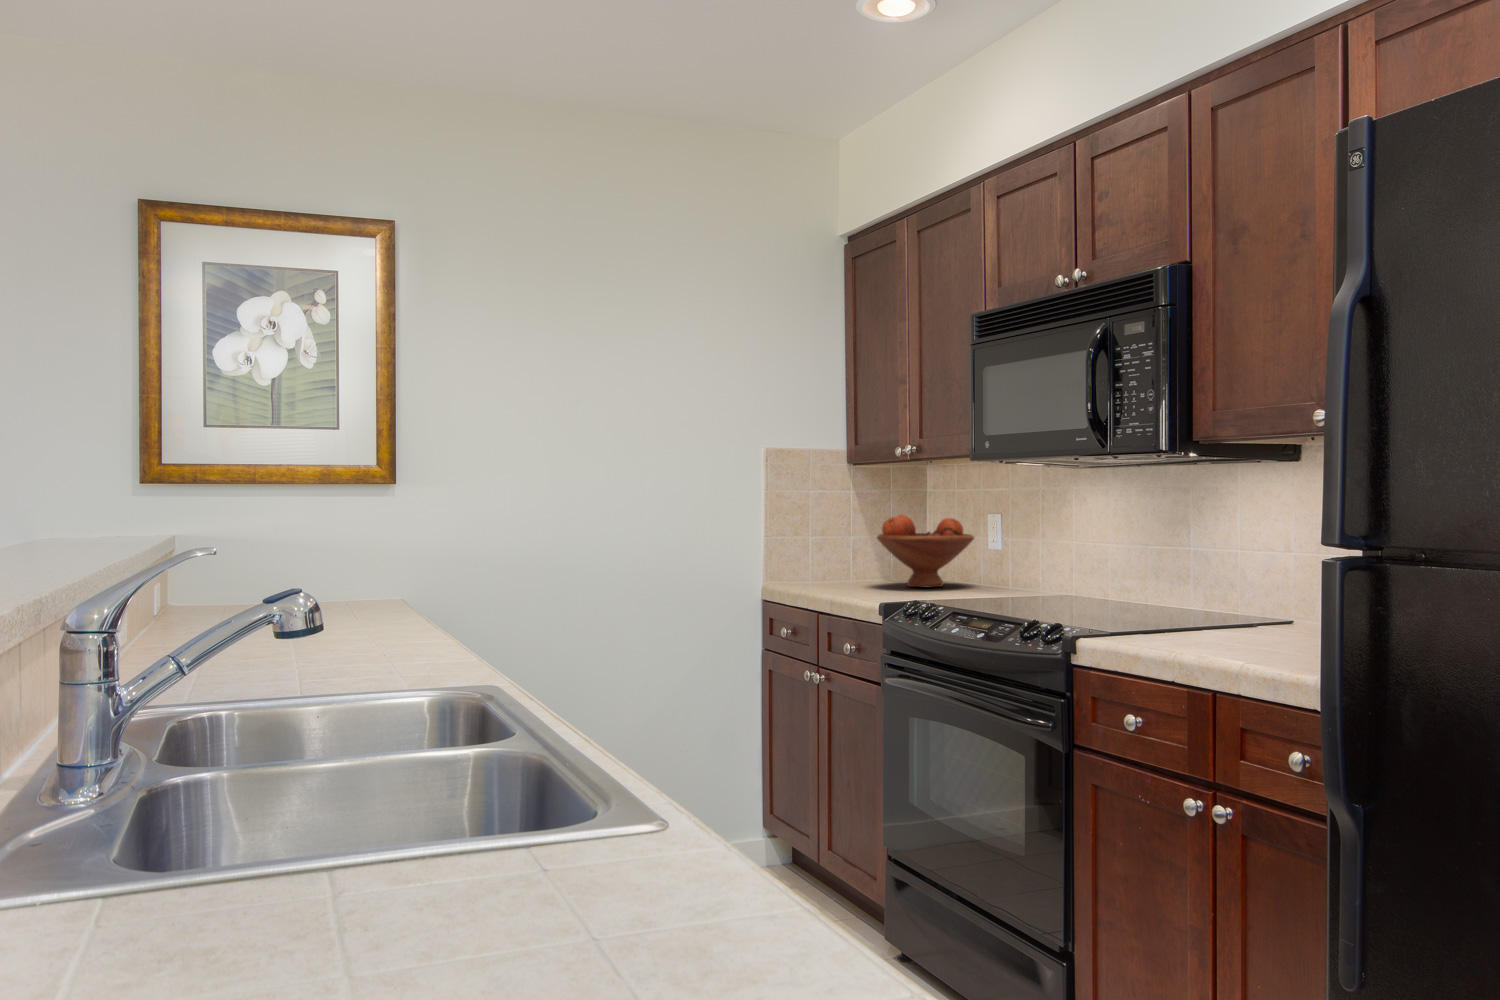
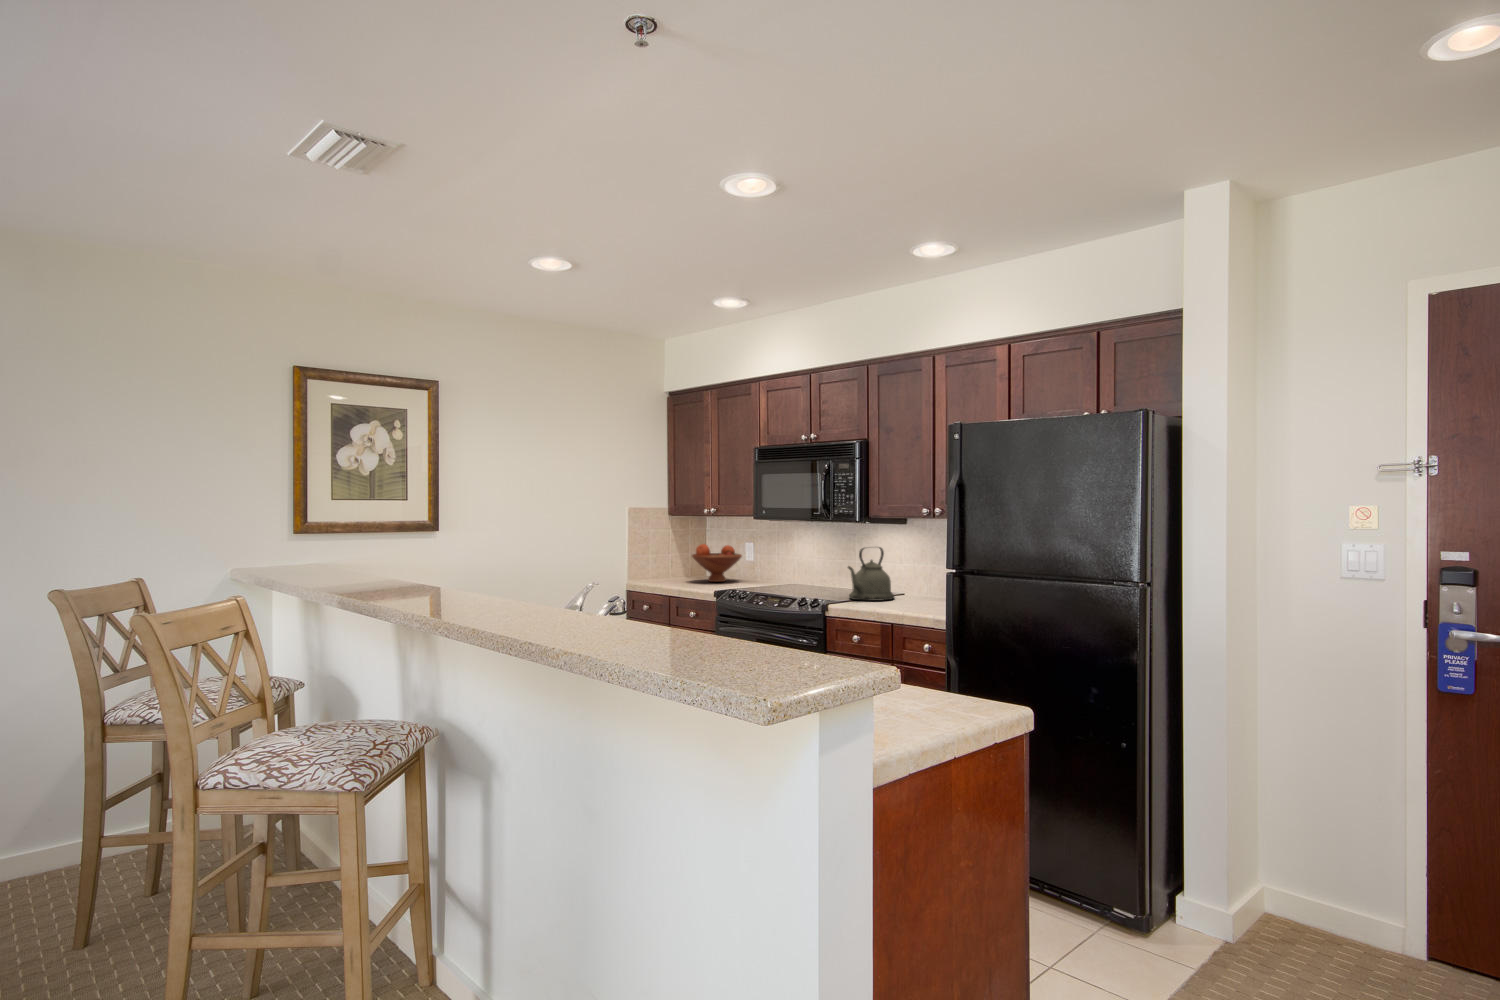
kettle: none [1137,511,1261,634] -> present [848,547,895,601]

